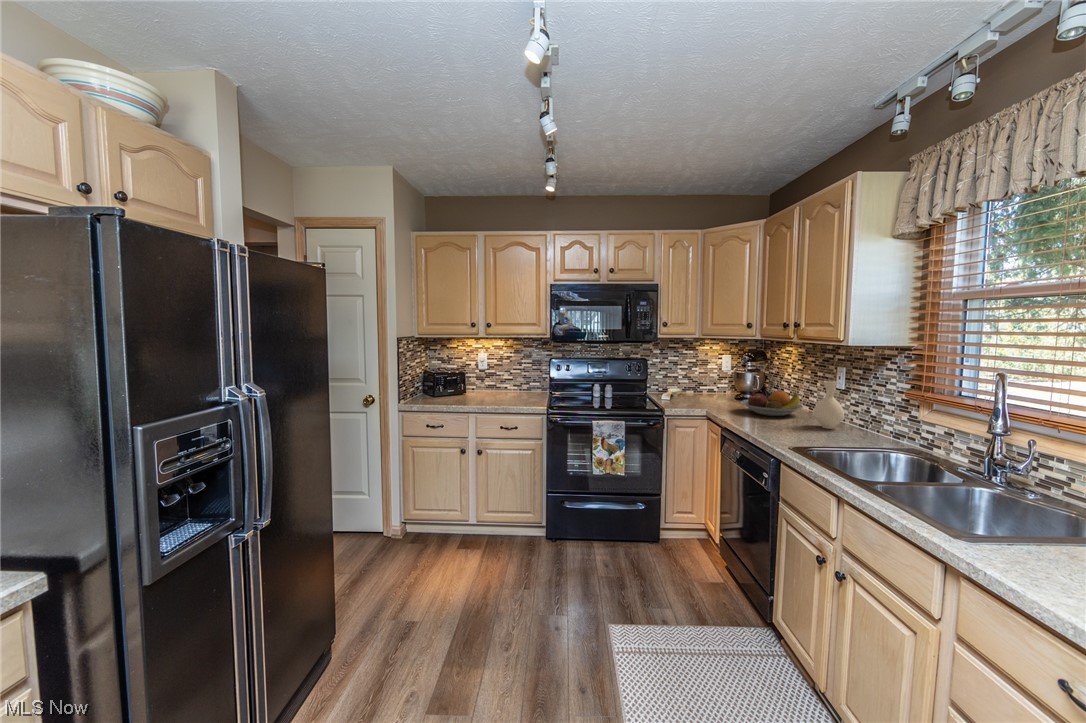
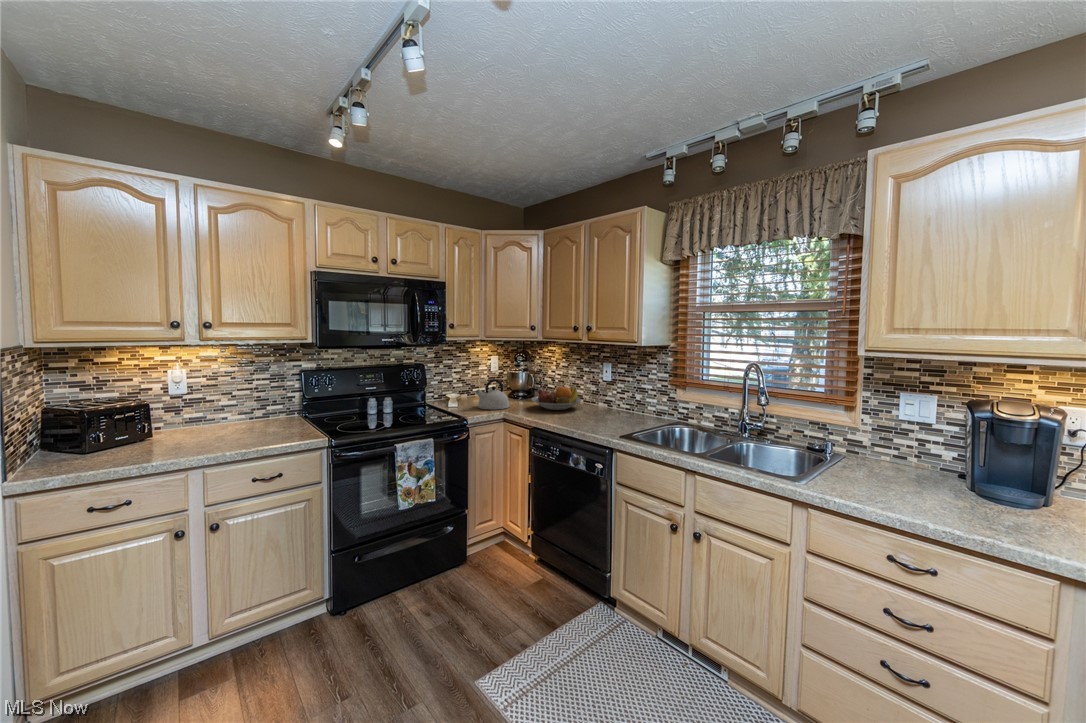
kettle: none [684,377,721,407] -> present [476,379,510,410]
vase: present [813,381,845,429] -> none [600,376,622,415]

